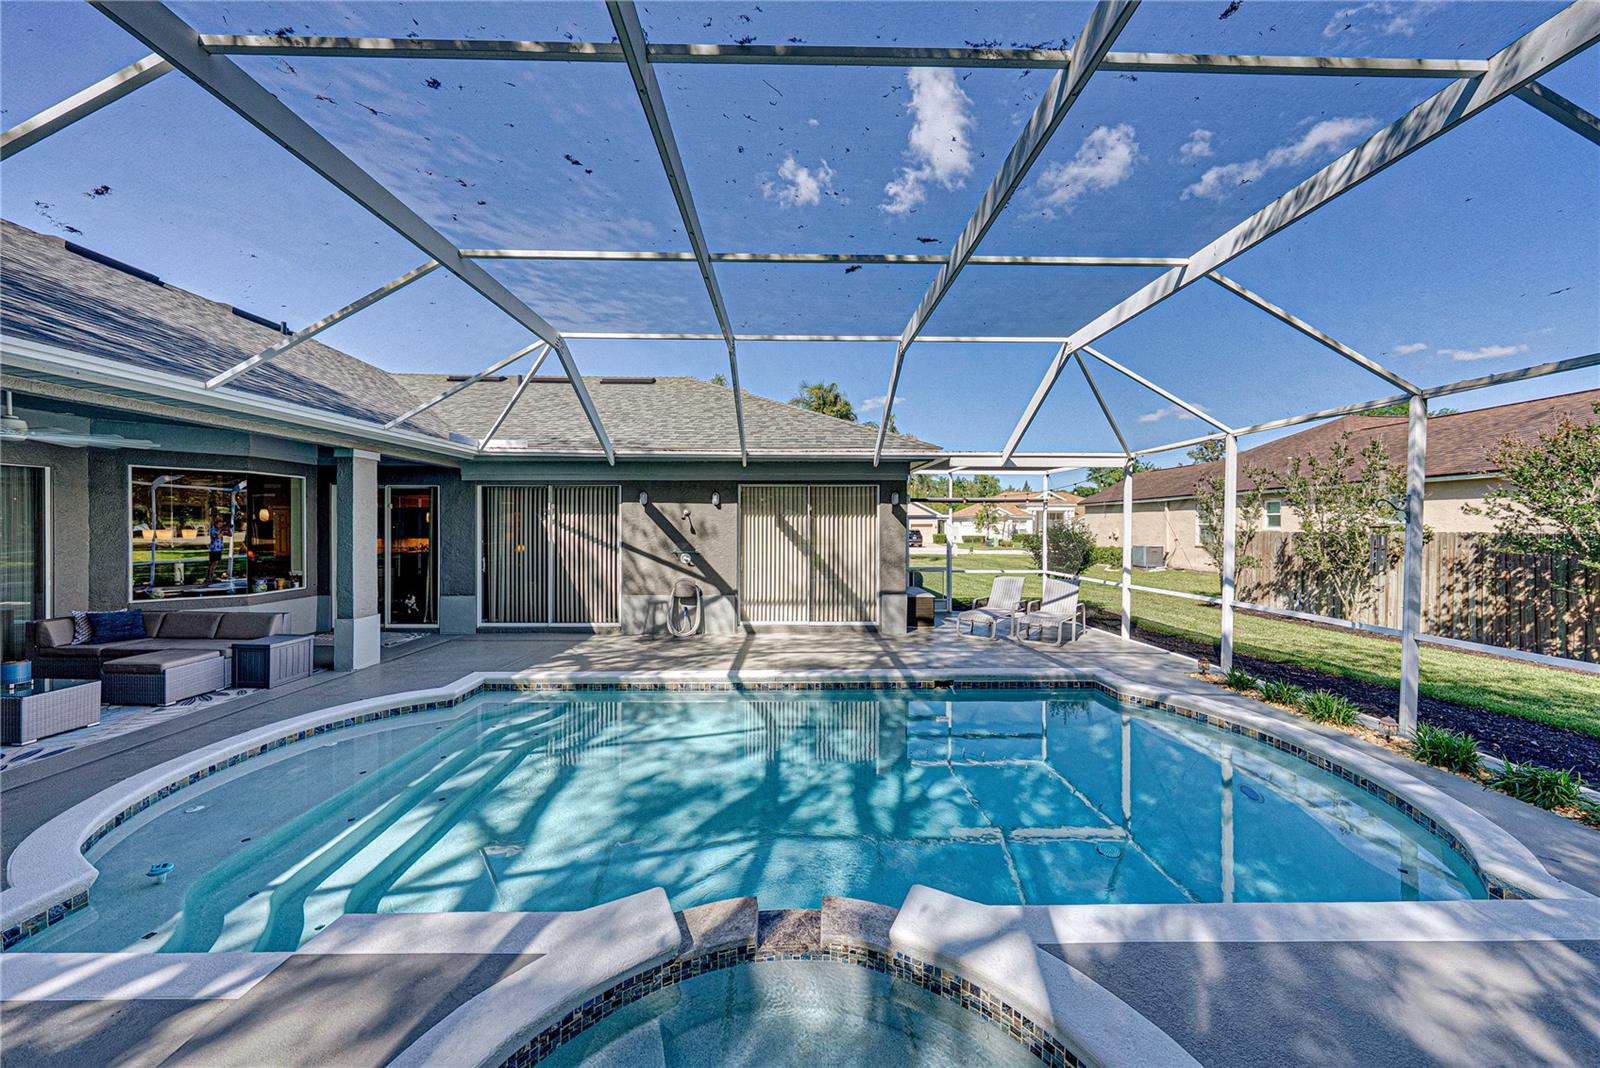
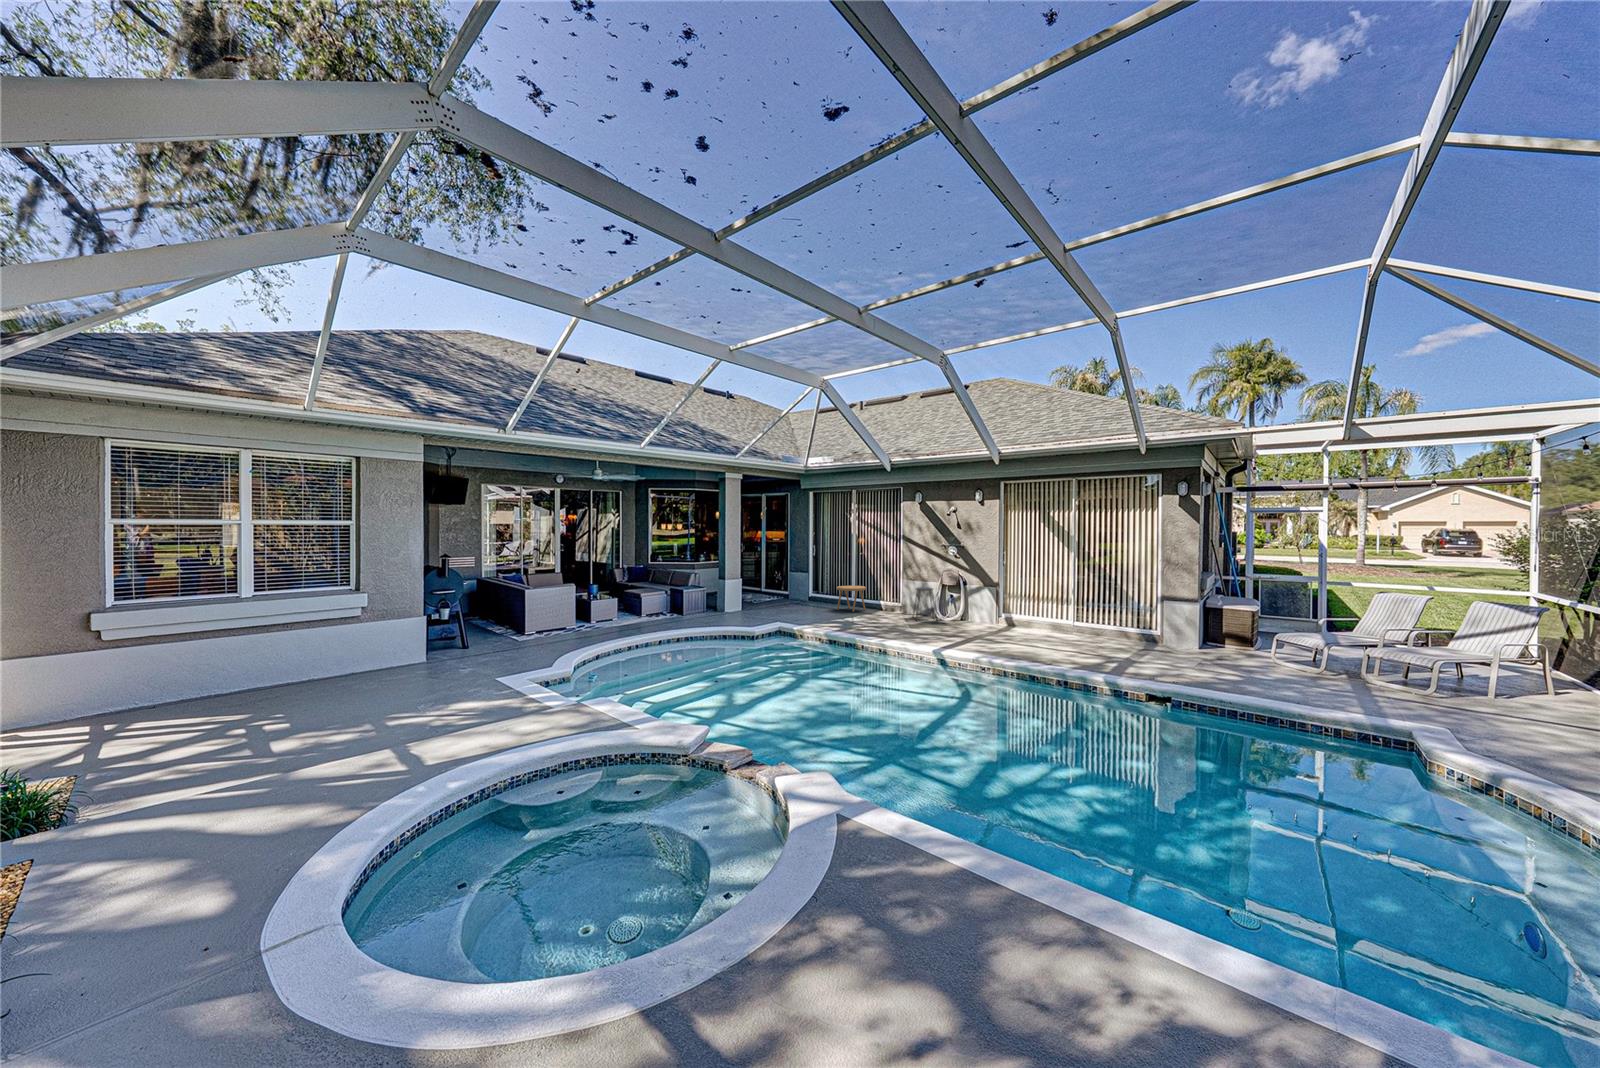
side table: none [535,605,575,638] -> present [837,586,866,612]

